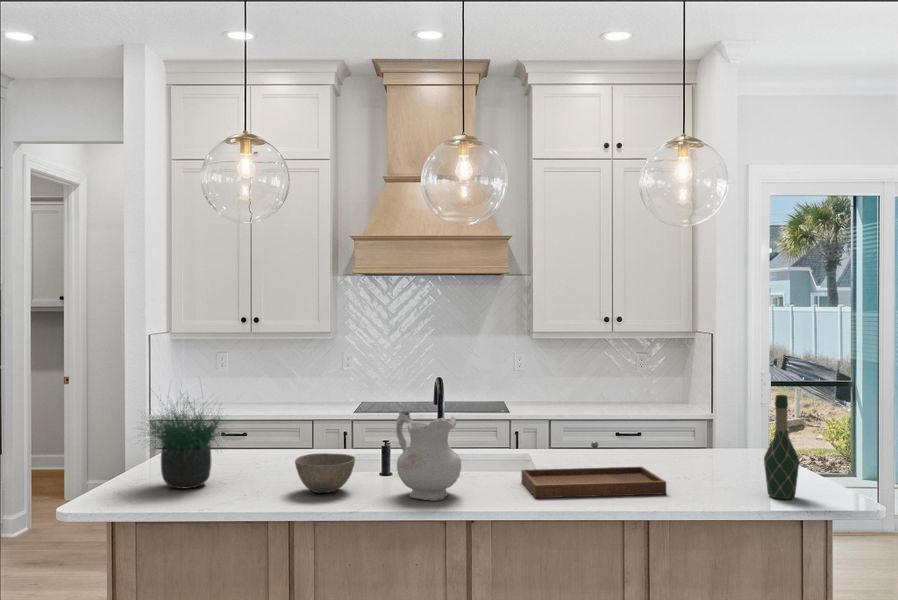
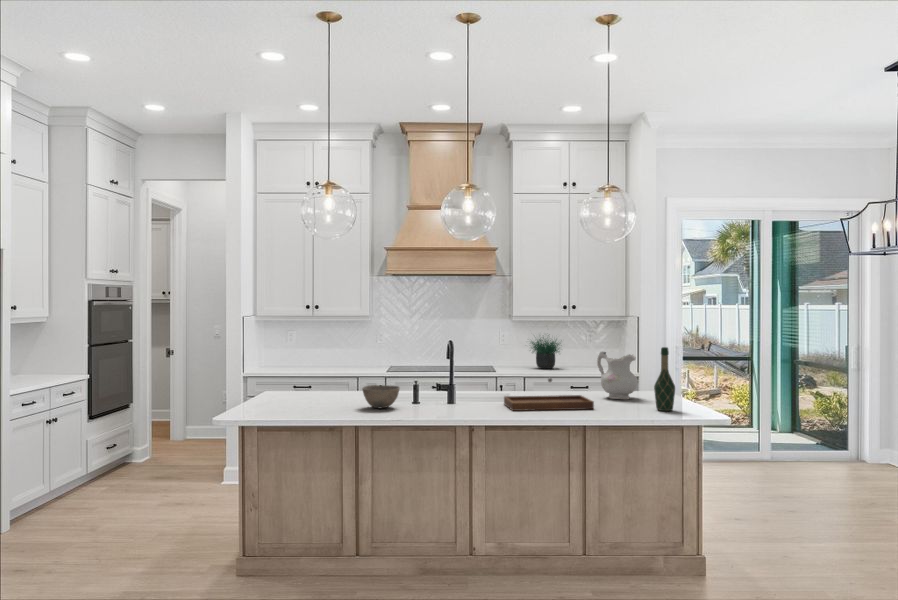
potted plant: present [140,394,222,489] -> present [531,337,559,369]
ceramic pitcher: present [396,411,461,501] -> present [597,352,637,400]

